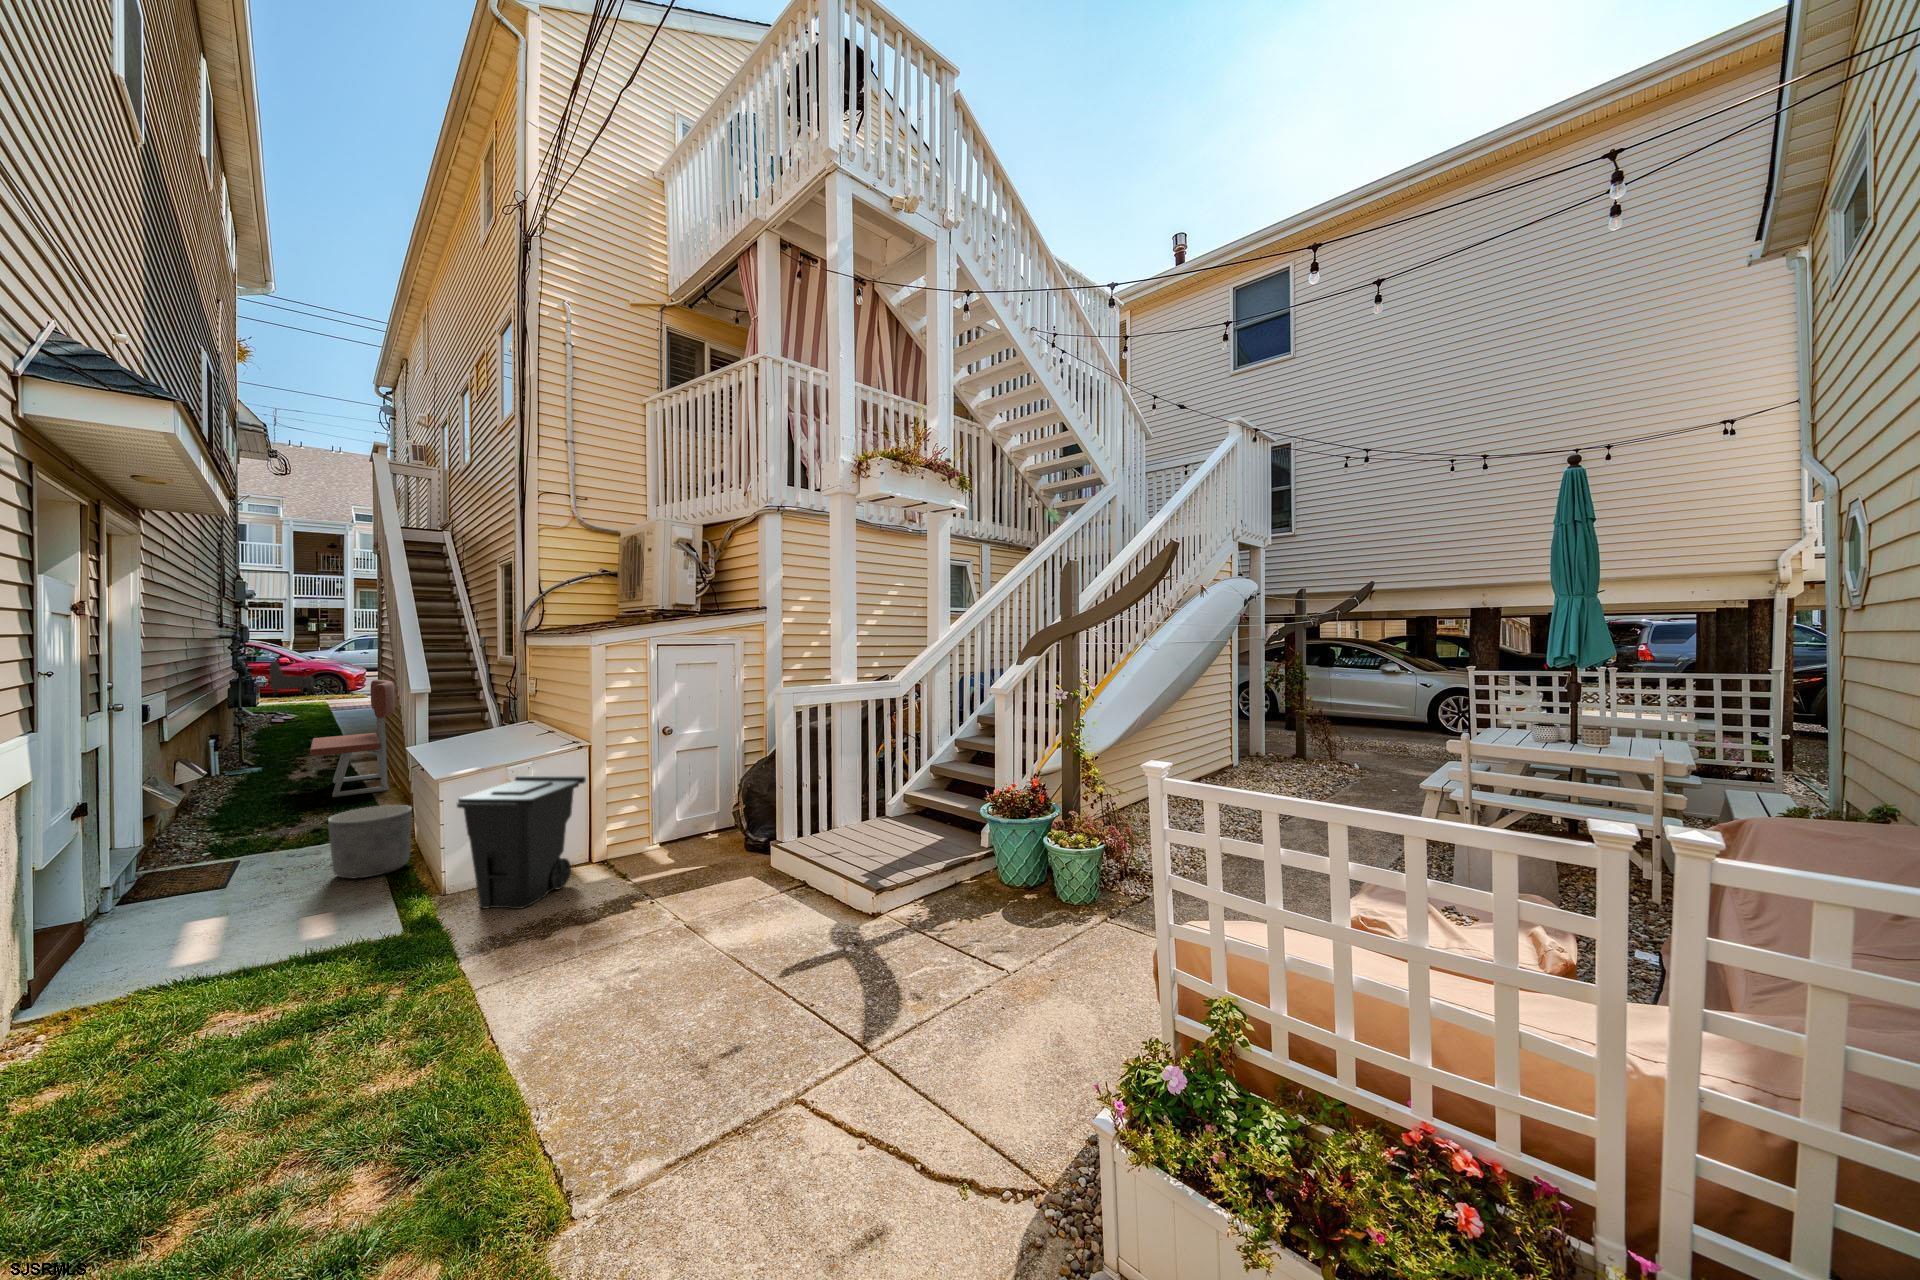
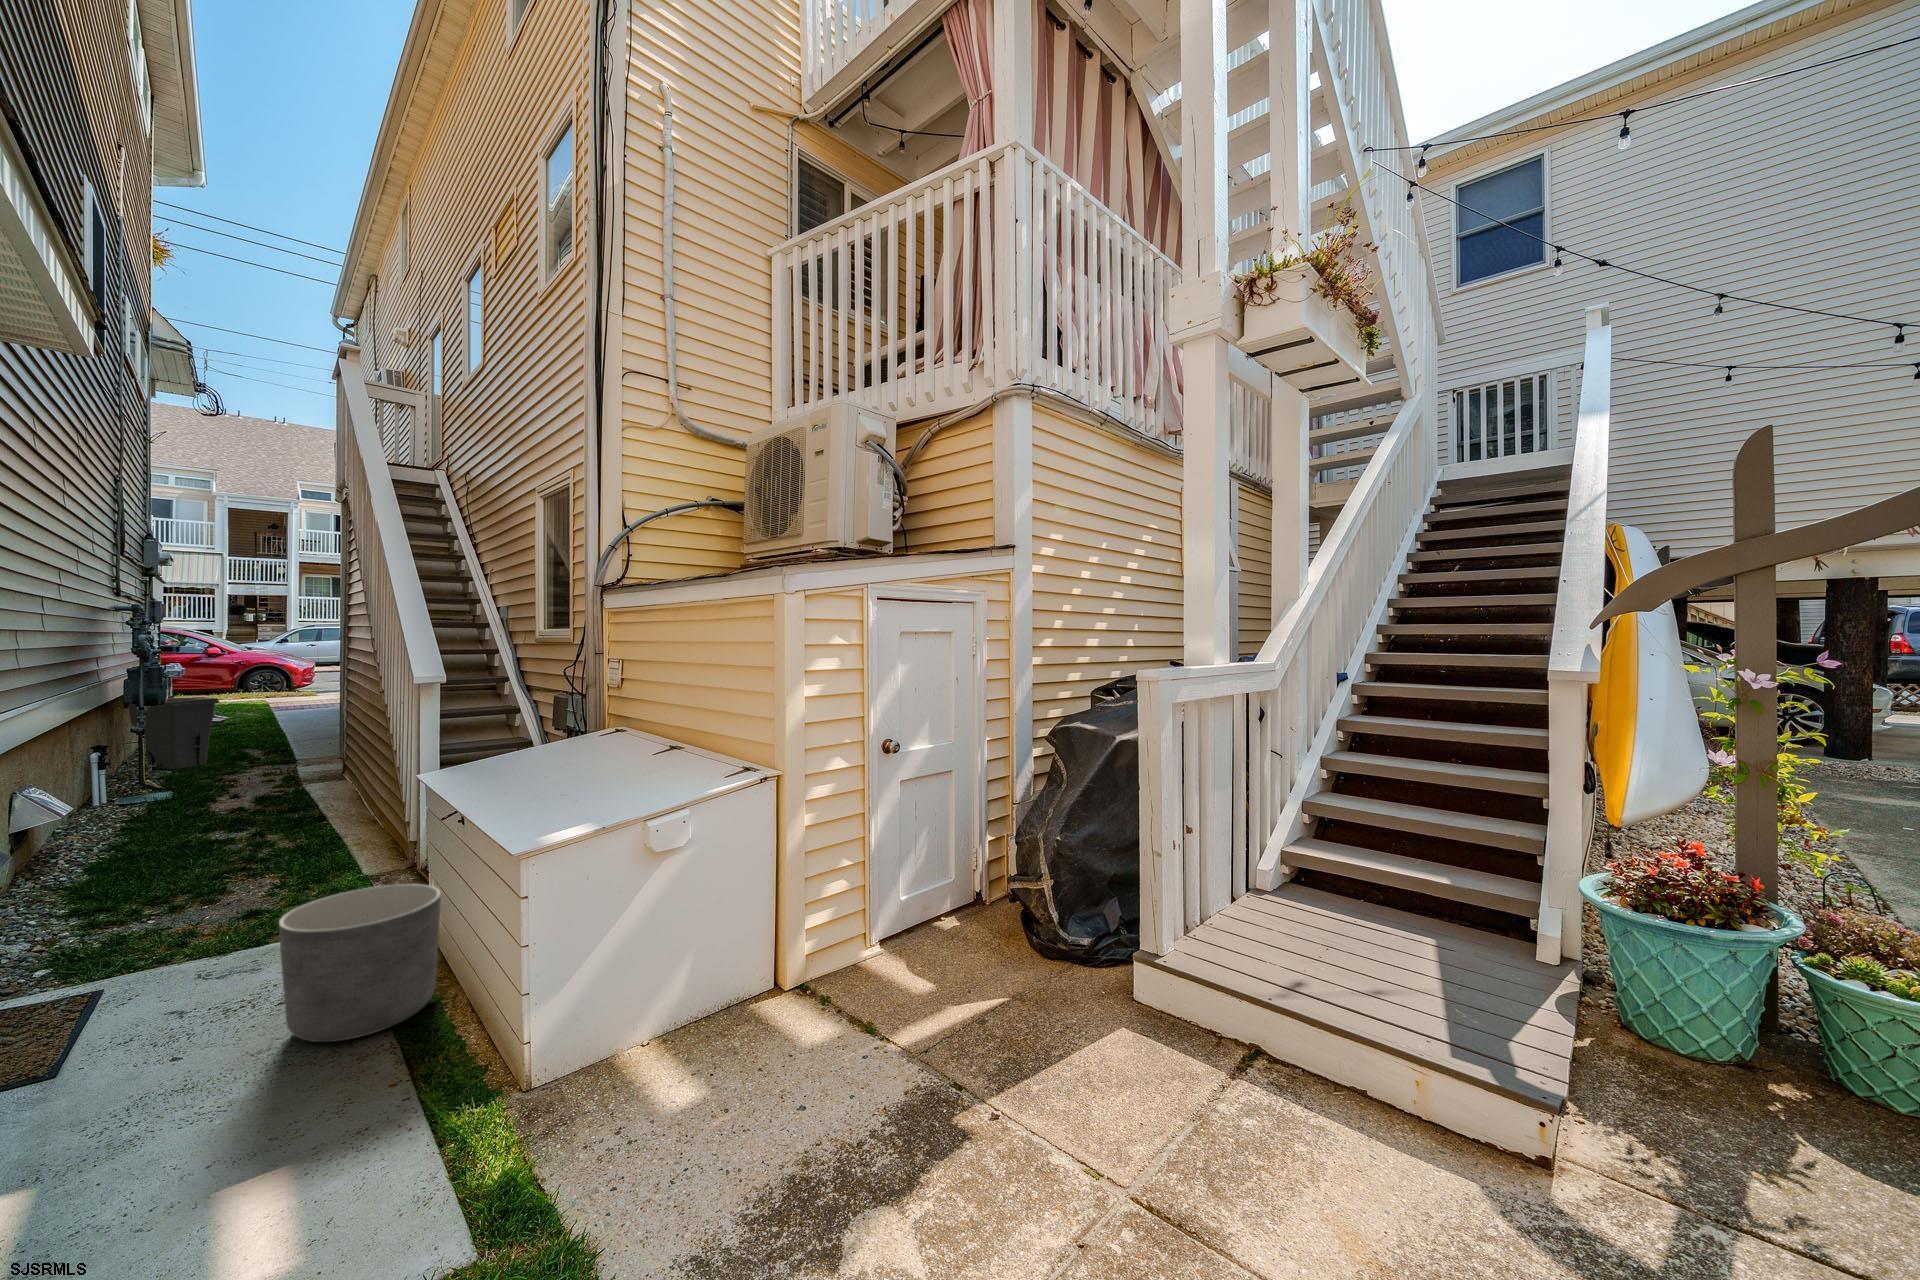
chair: present [270,661,314,696] -> none [195,652,250,696]
bench: present [310,680,395,797] -> none [244,665,375,844]
trash can: present [457,776,586,909] -> present [128,696,219,769]

